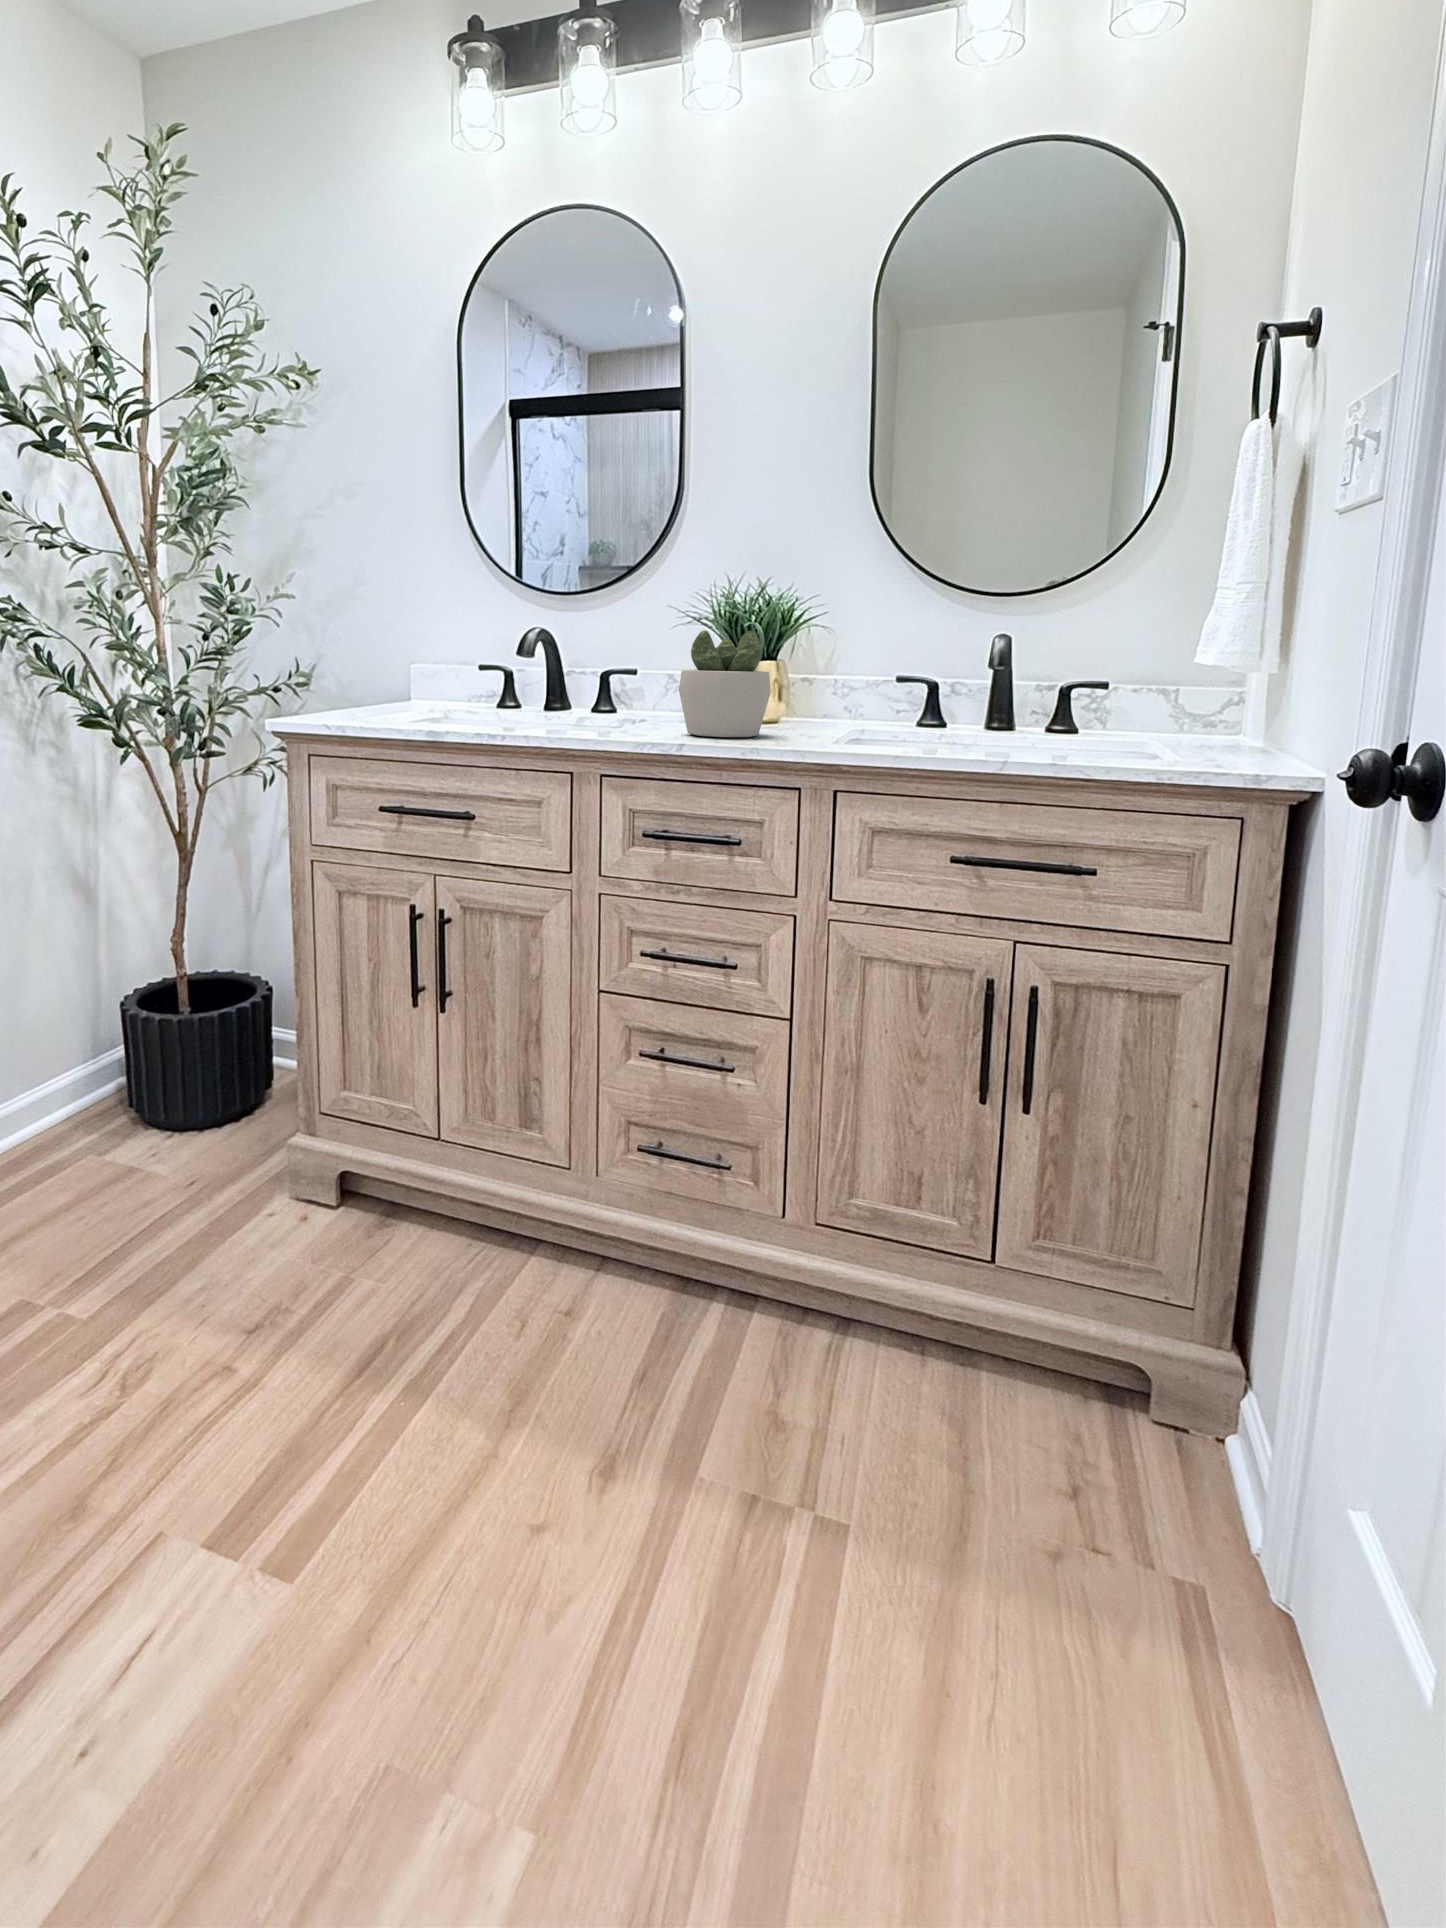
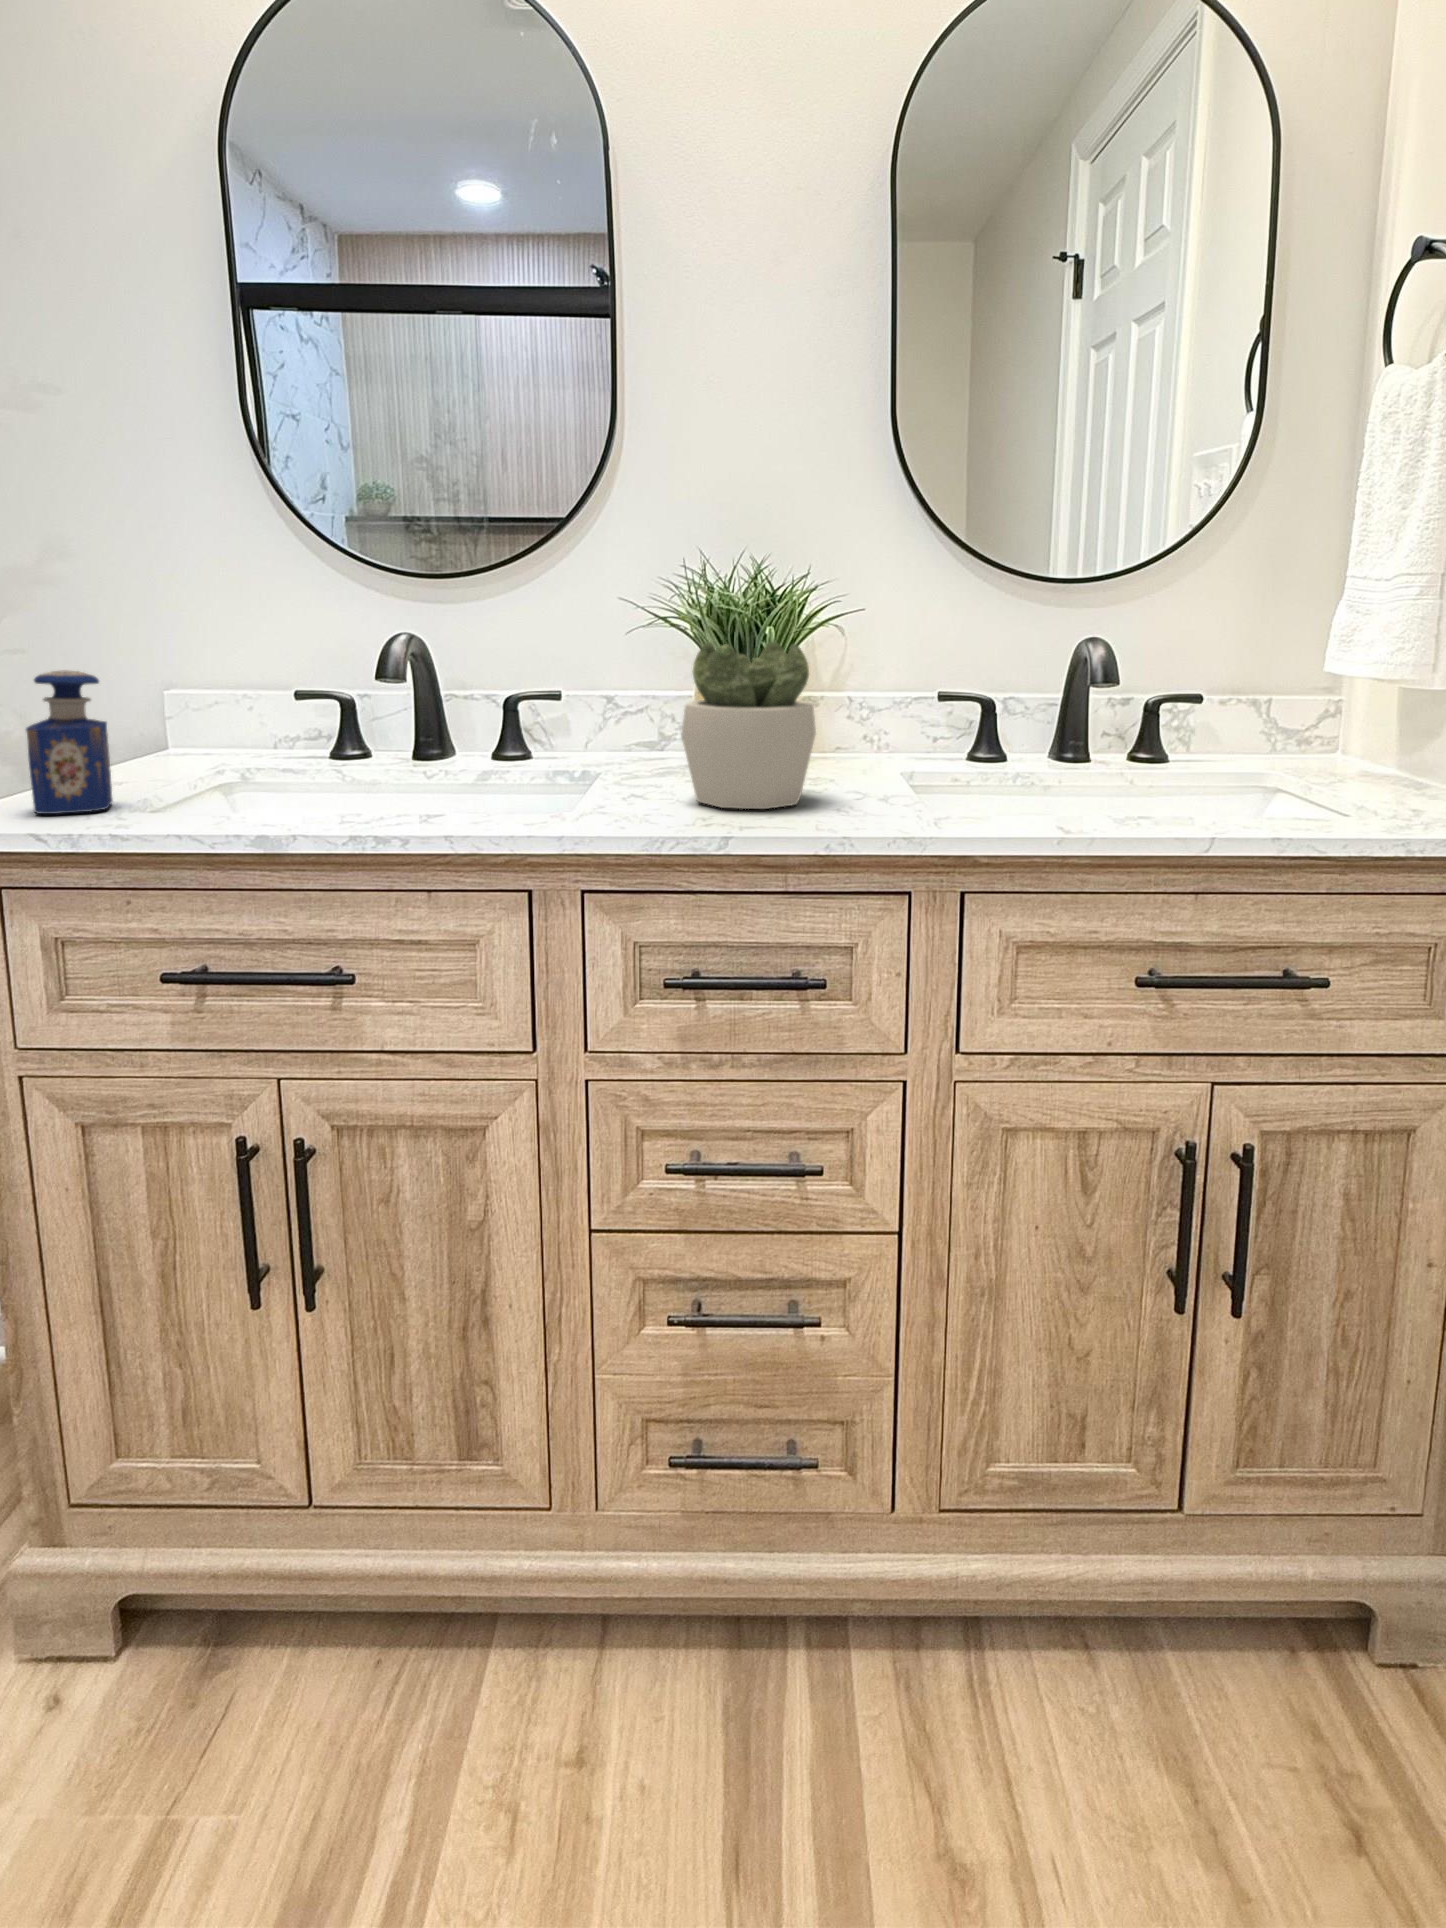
perfume bottle: none [326,644,367,722] -> present [26,670,113,814]

